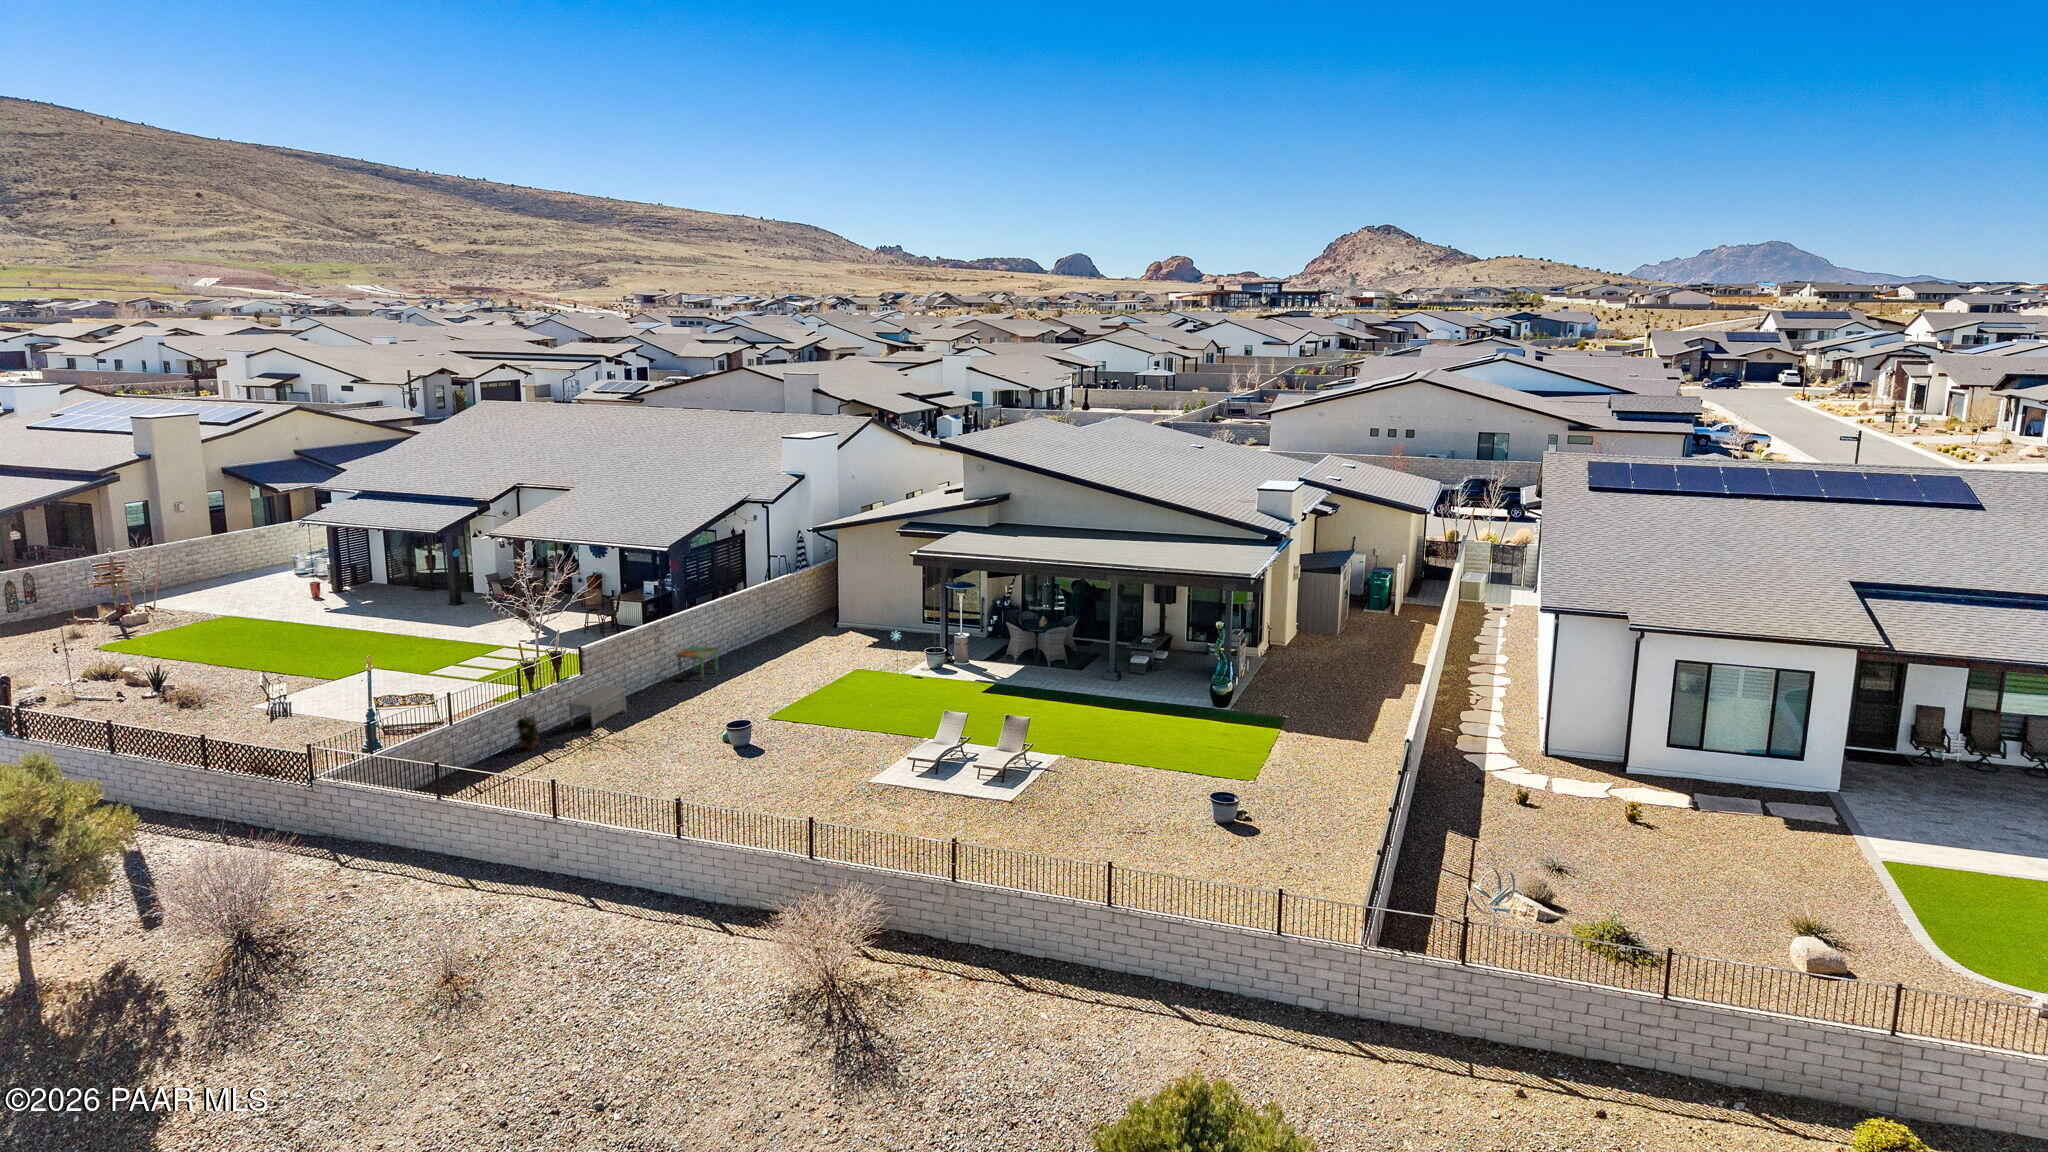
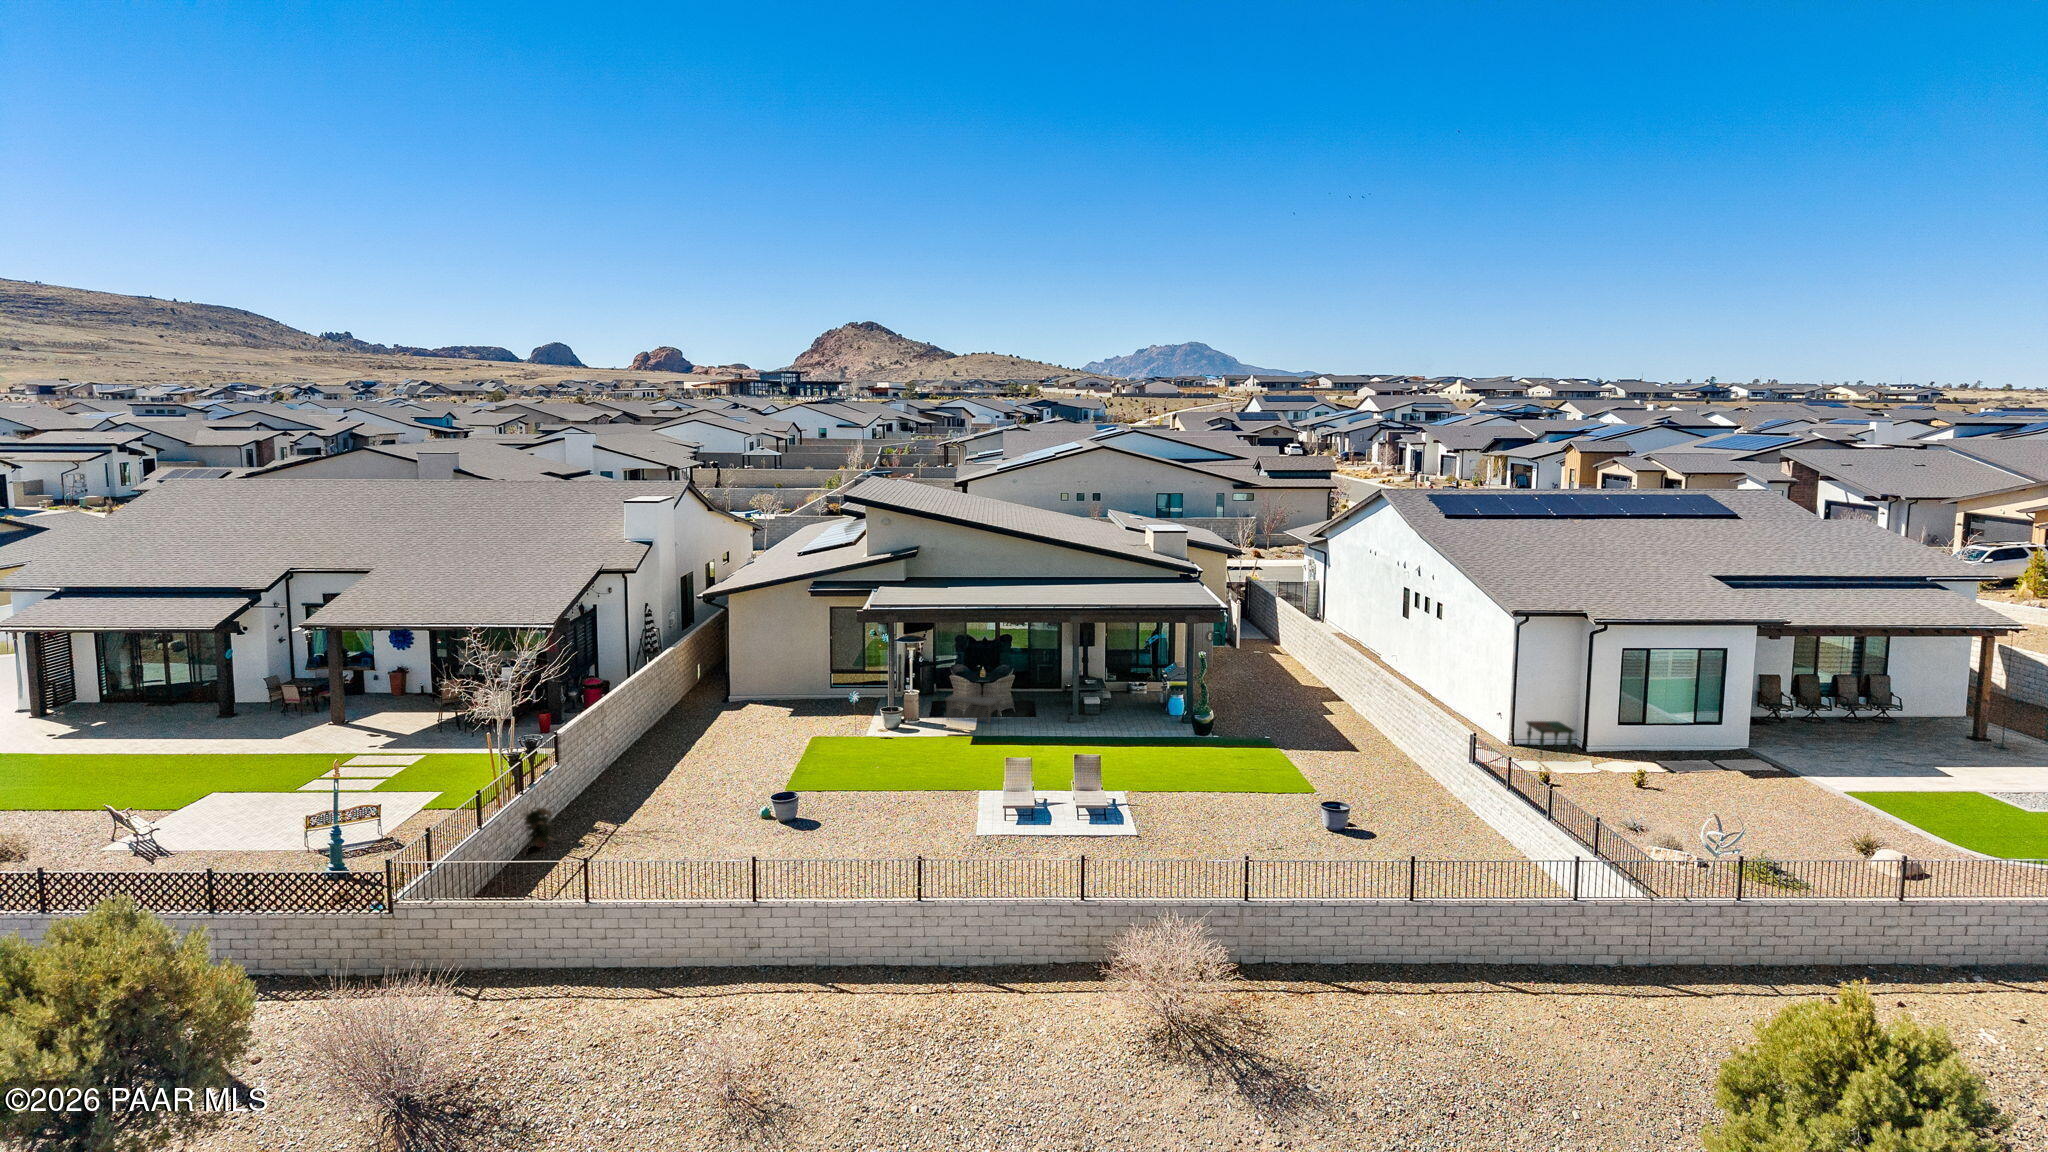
side table: present [676,646,718,678] -> present [1526,721,1575,755]
storage bench: present [567,686,626,728] -> present [946,693,1001,723]

